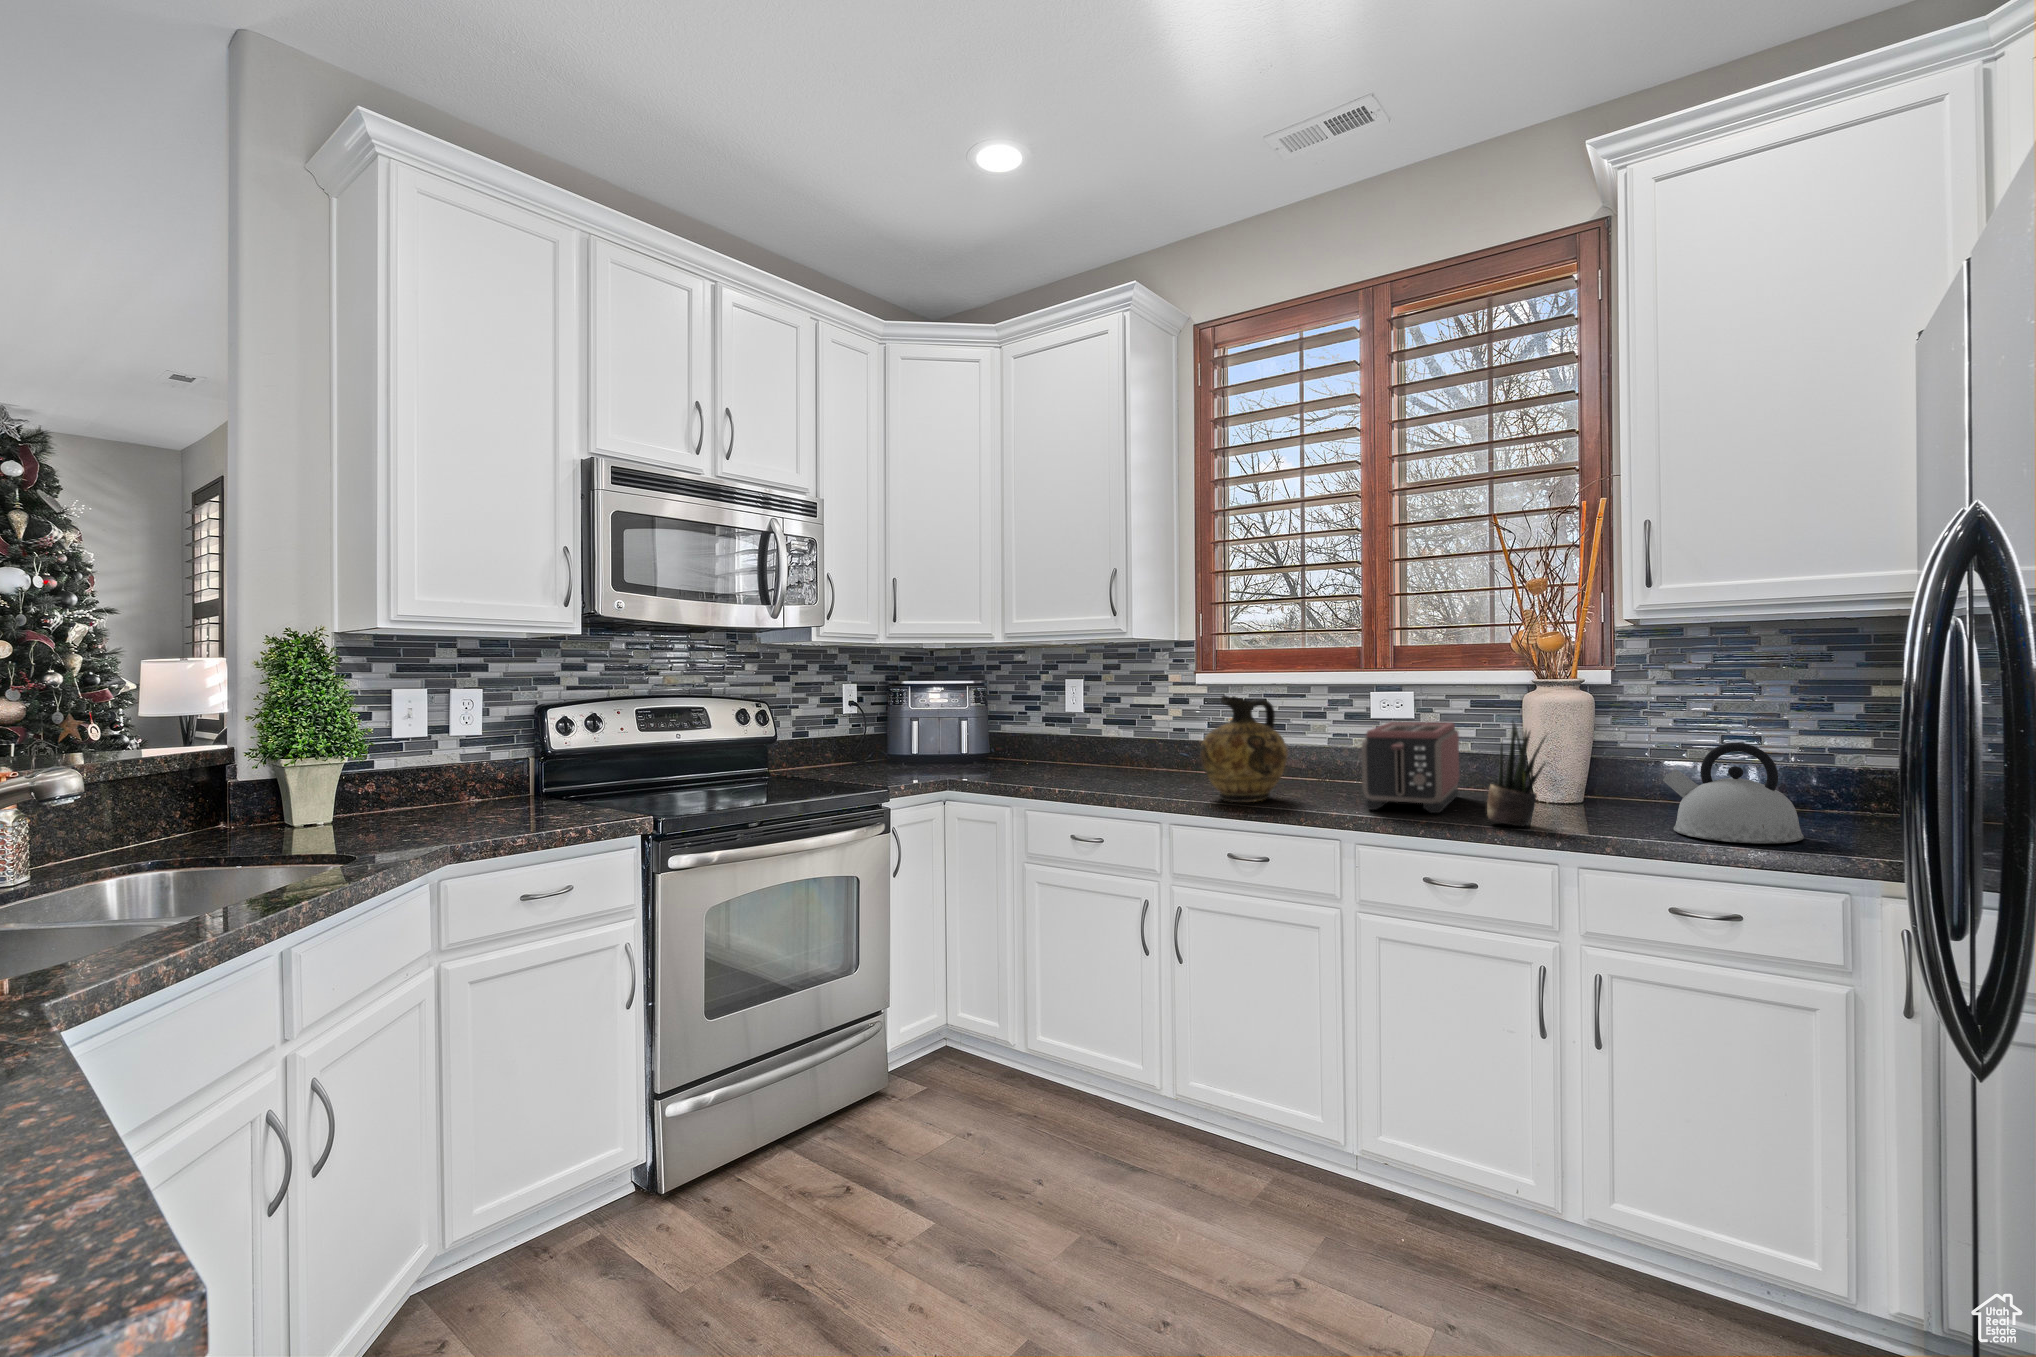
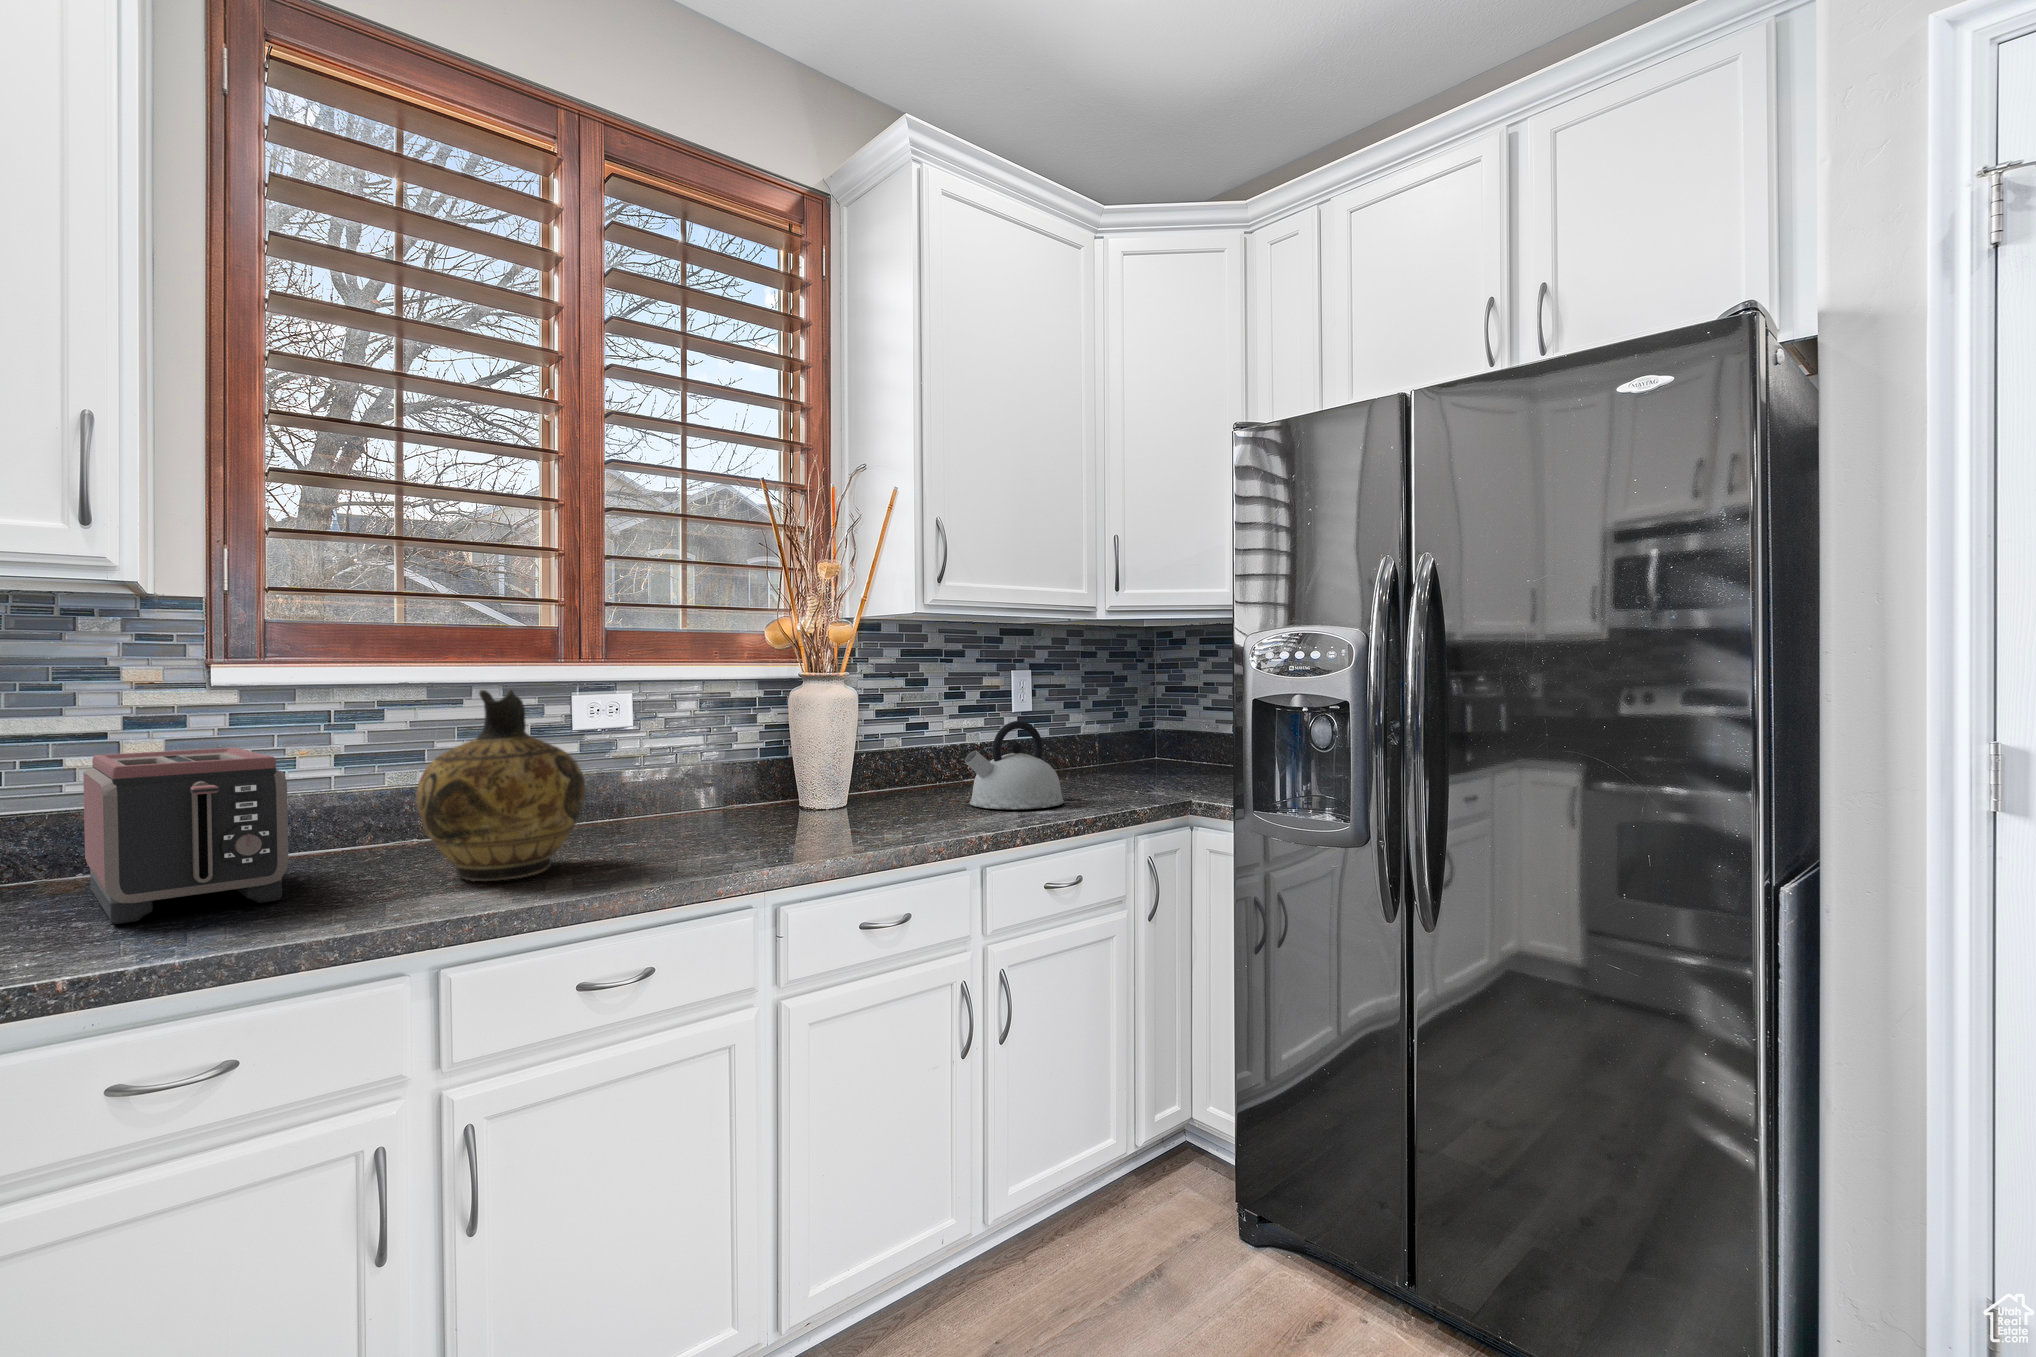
toaster: present [1361,722,1460,813] -> present [83,747,289,924]
potted plant: present [1487,722,1546,826] -> none [868,706,920,827]

